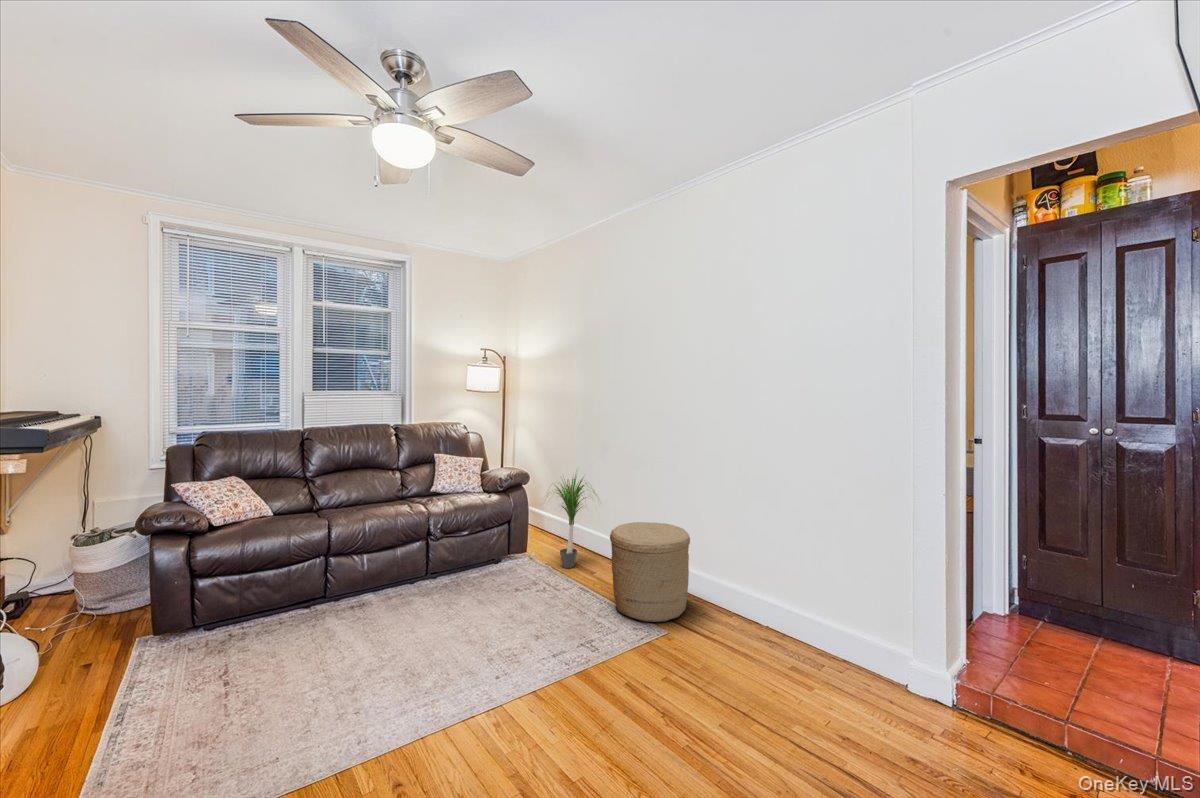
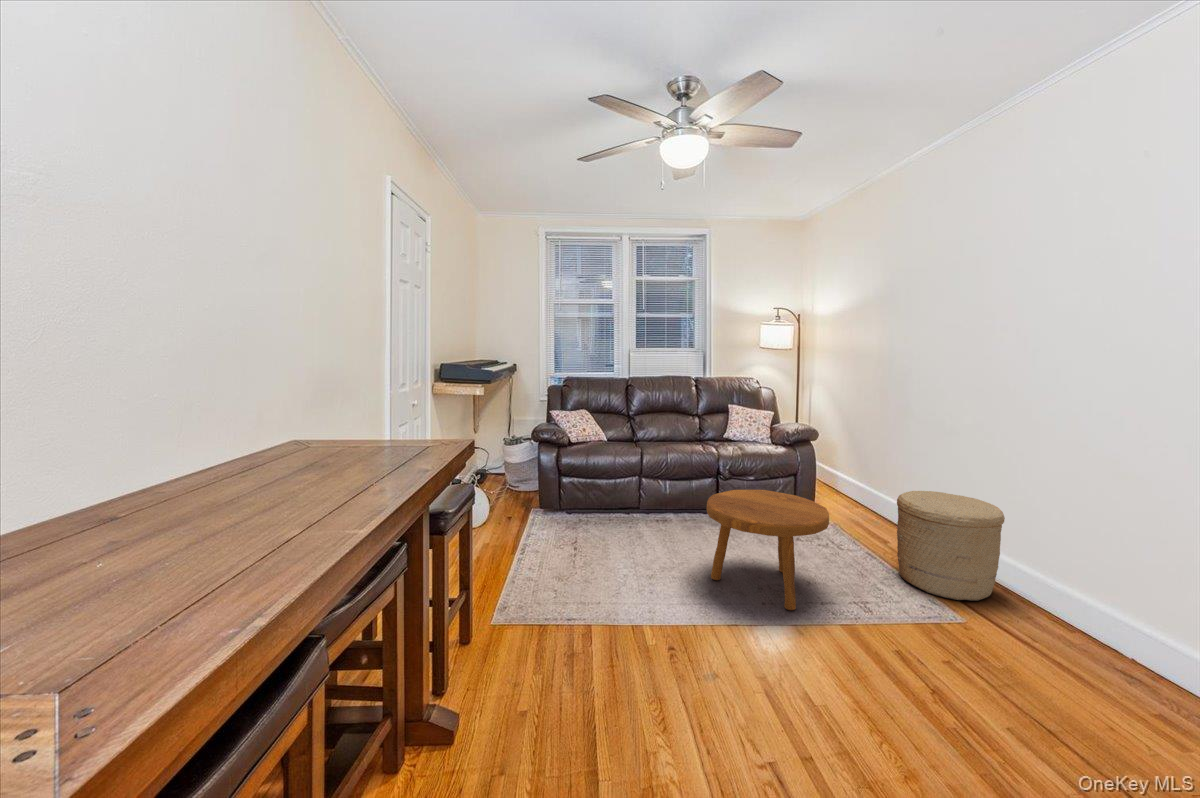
potted plant: present [547,475,597,568] -> none [824,426,900,528]
footstool: none [425,550,560,686] -> present [706,490,829,610]

